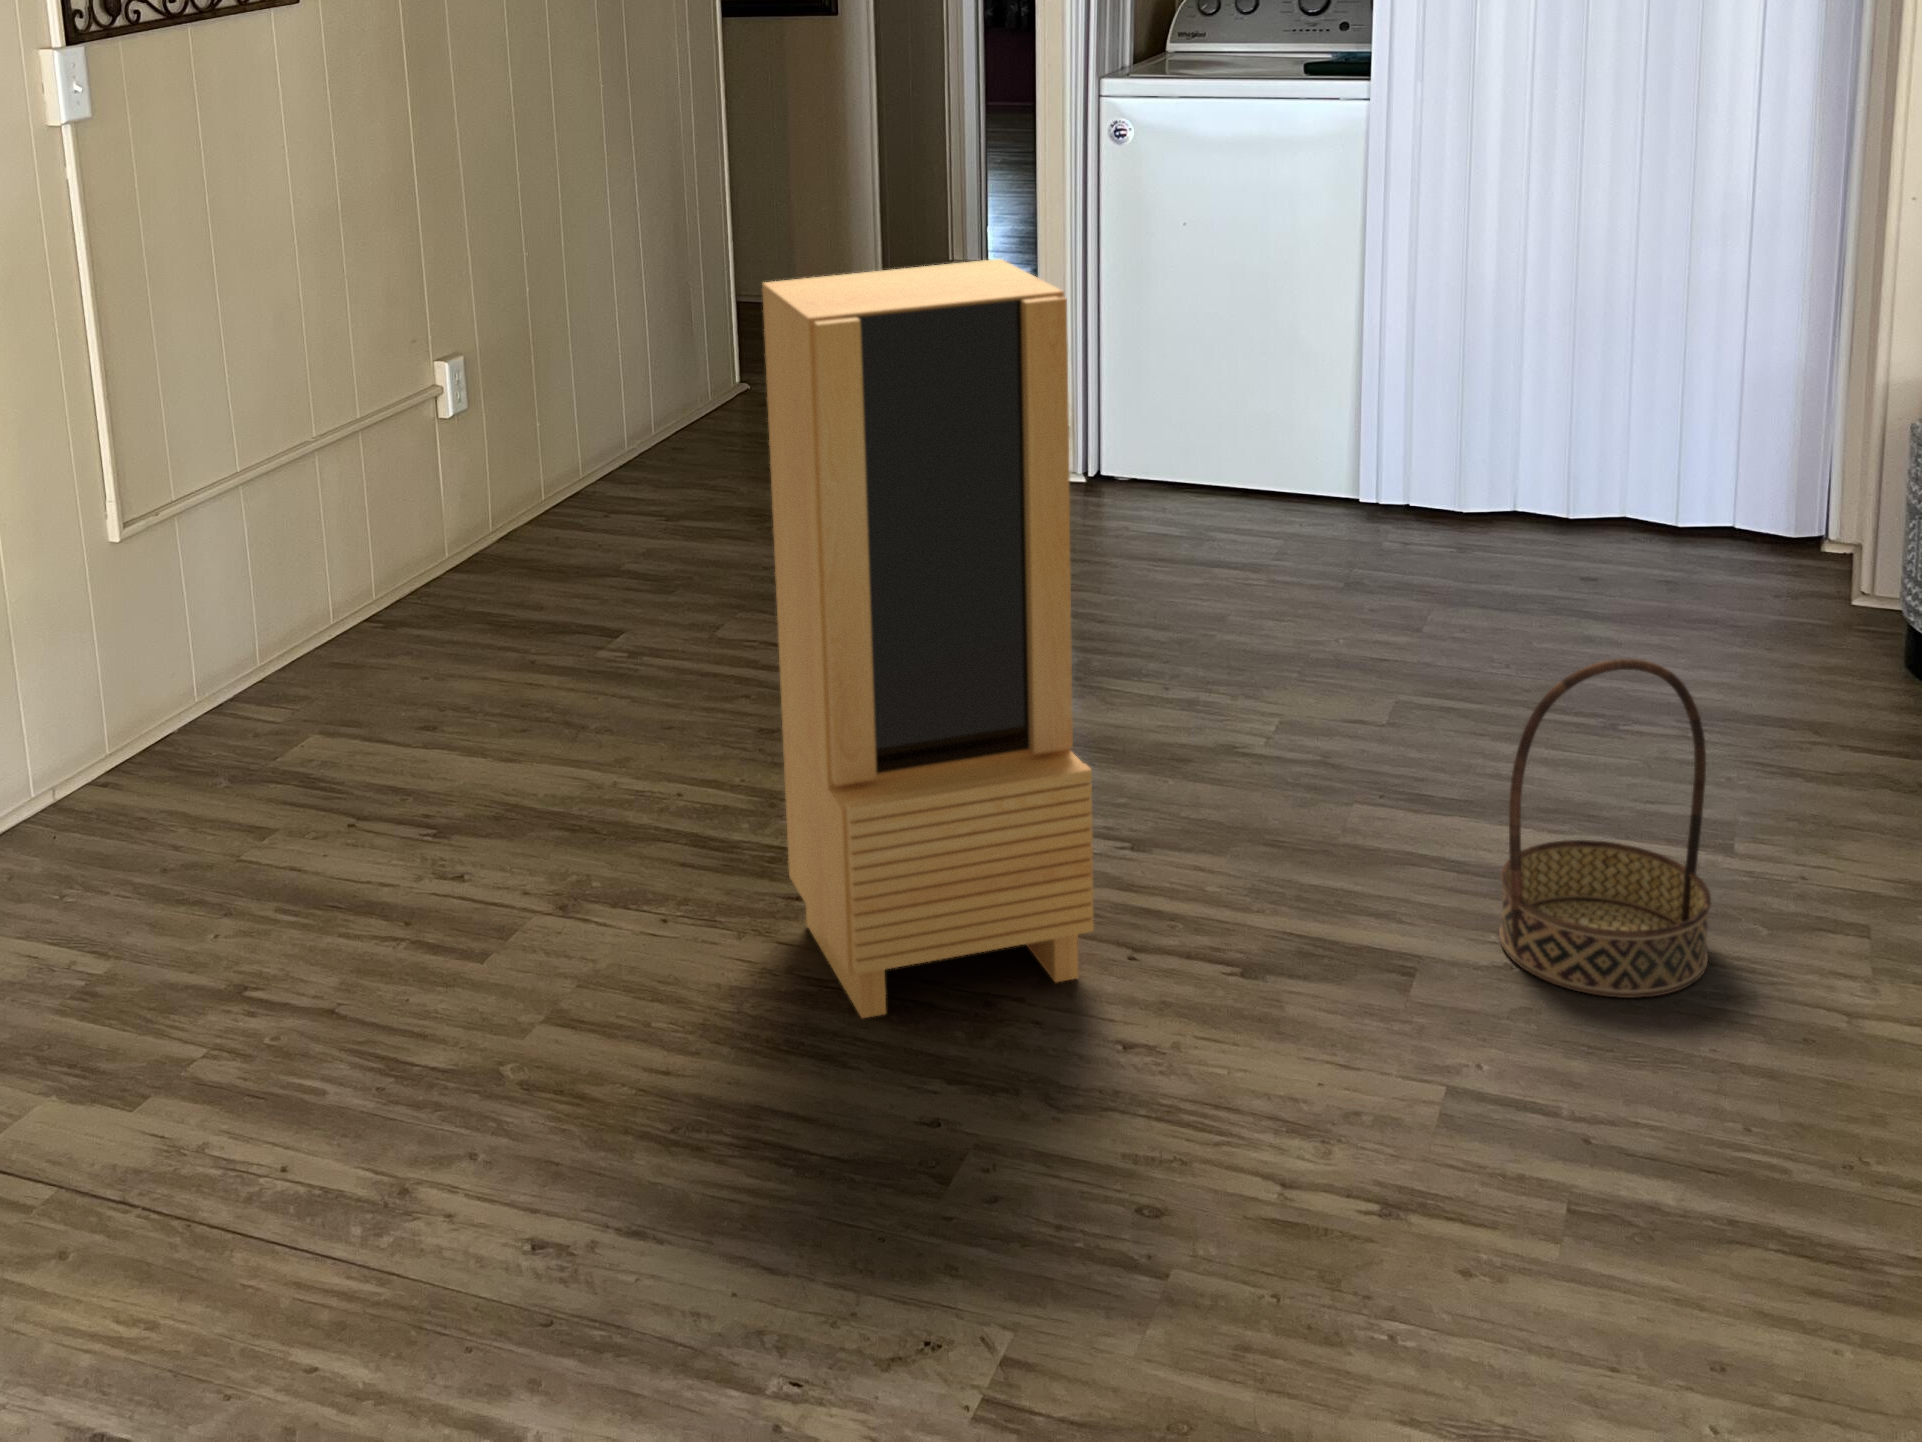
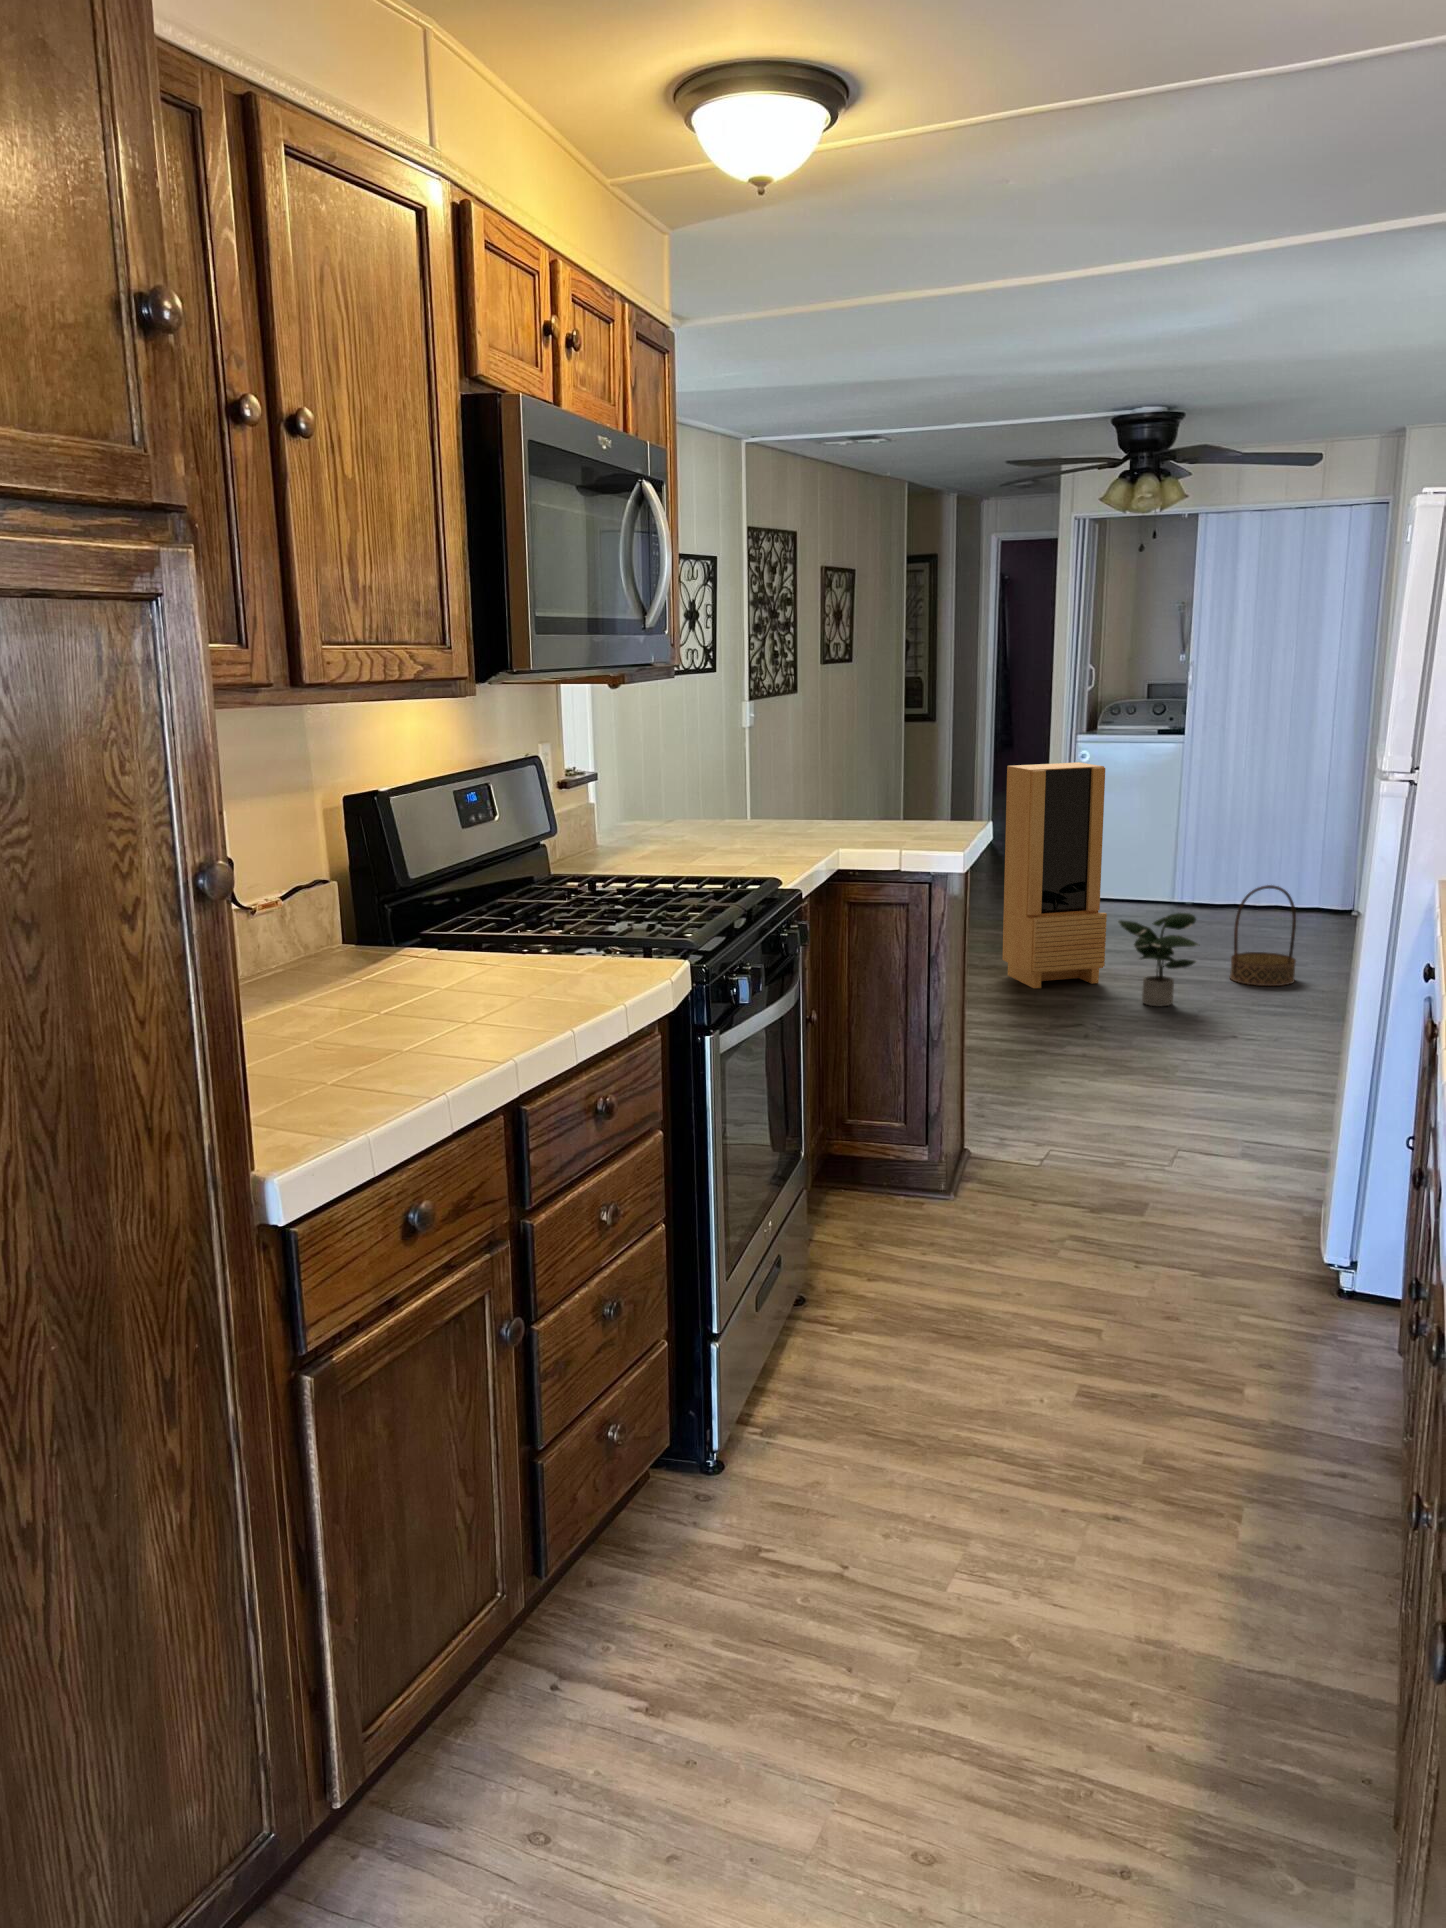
potted plant: none [1103,812,1384,1166] -> present [1119,913,1198,1006]

